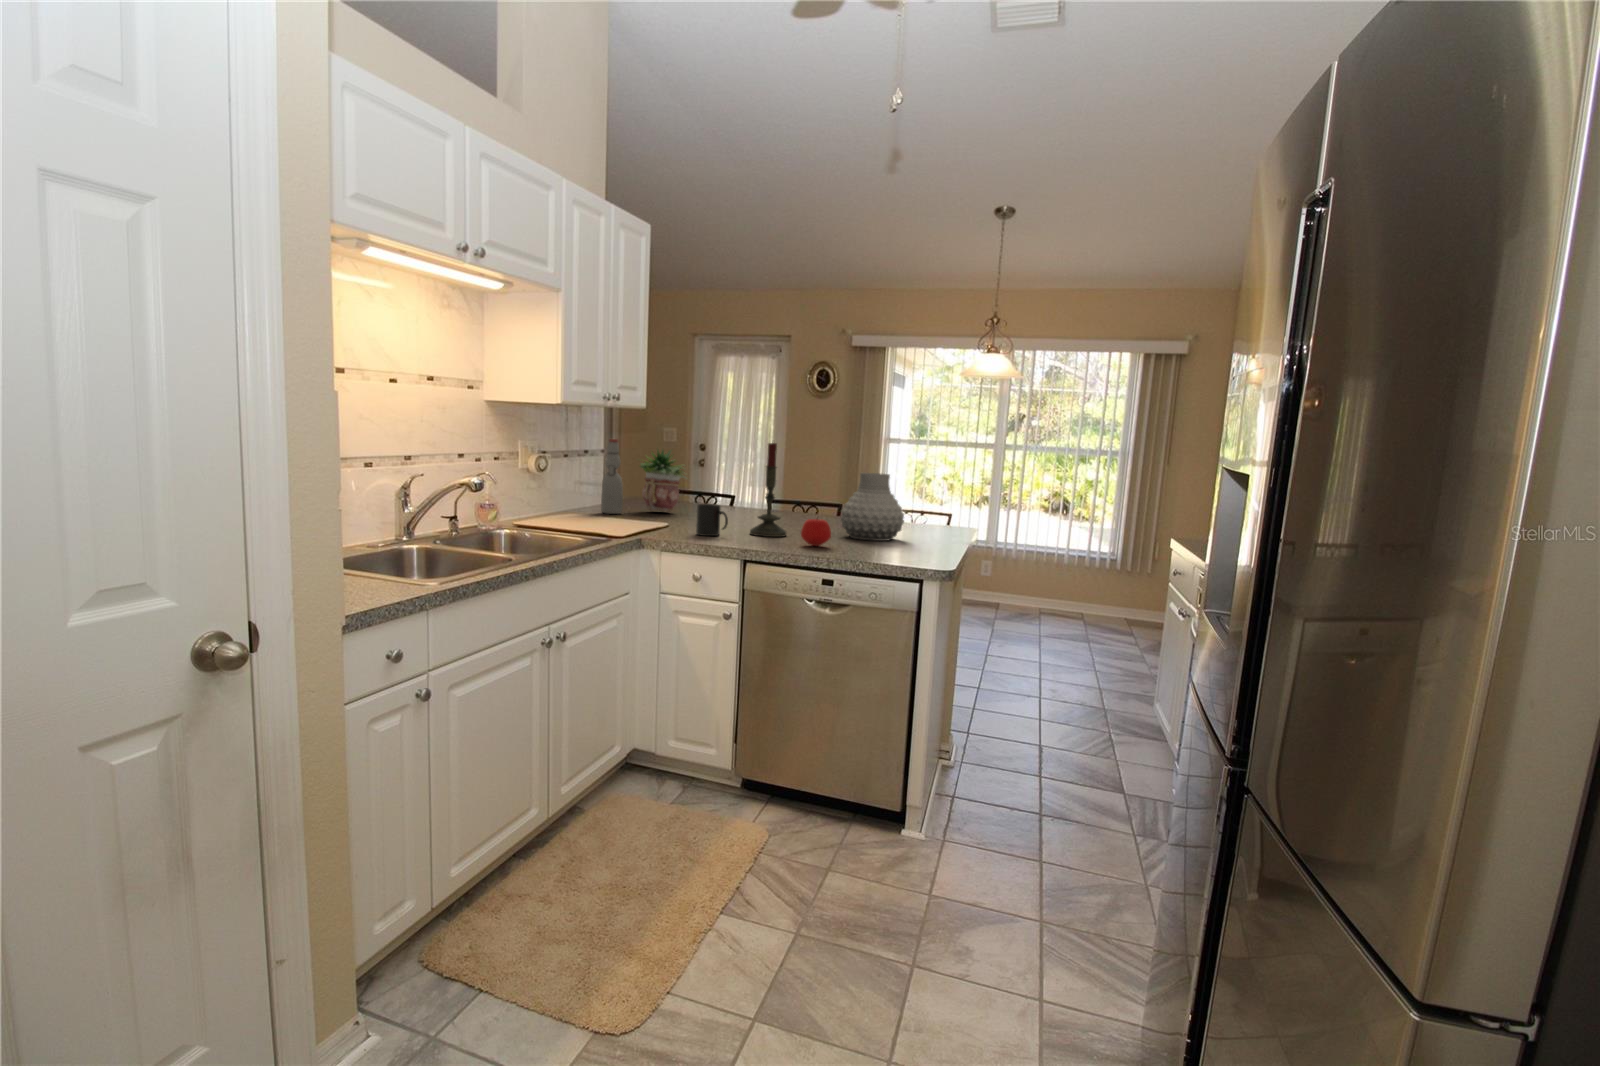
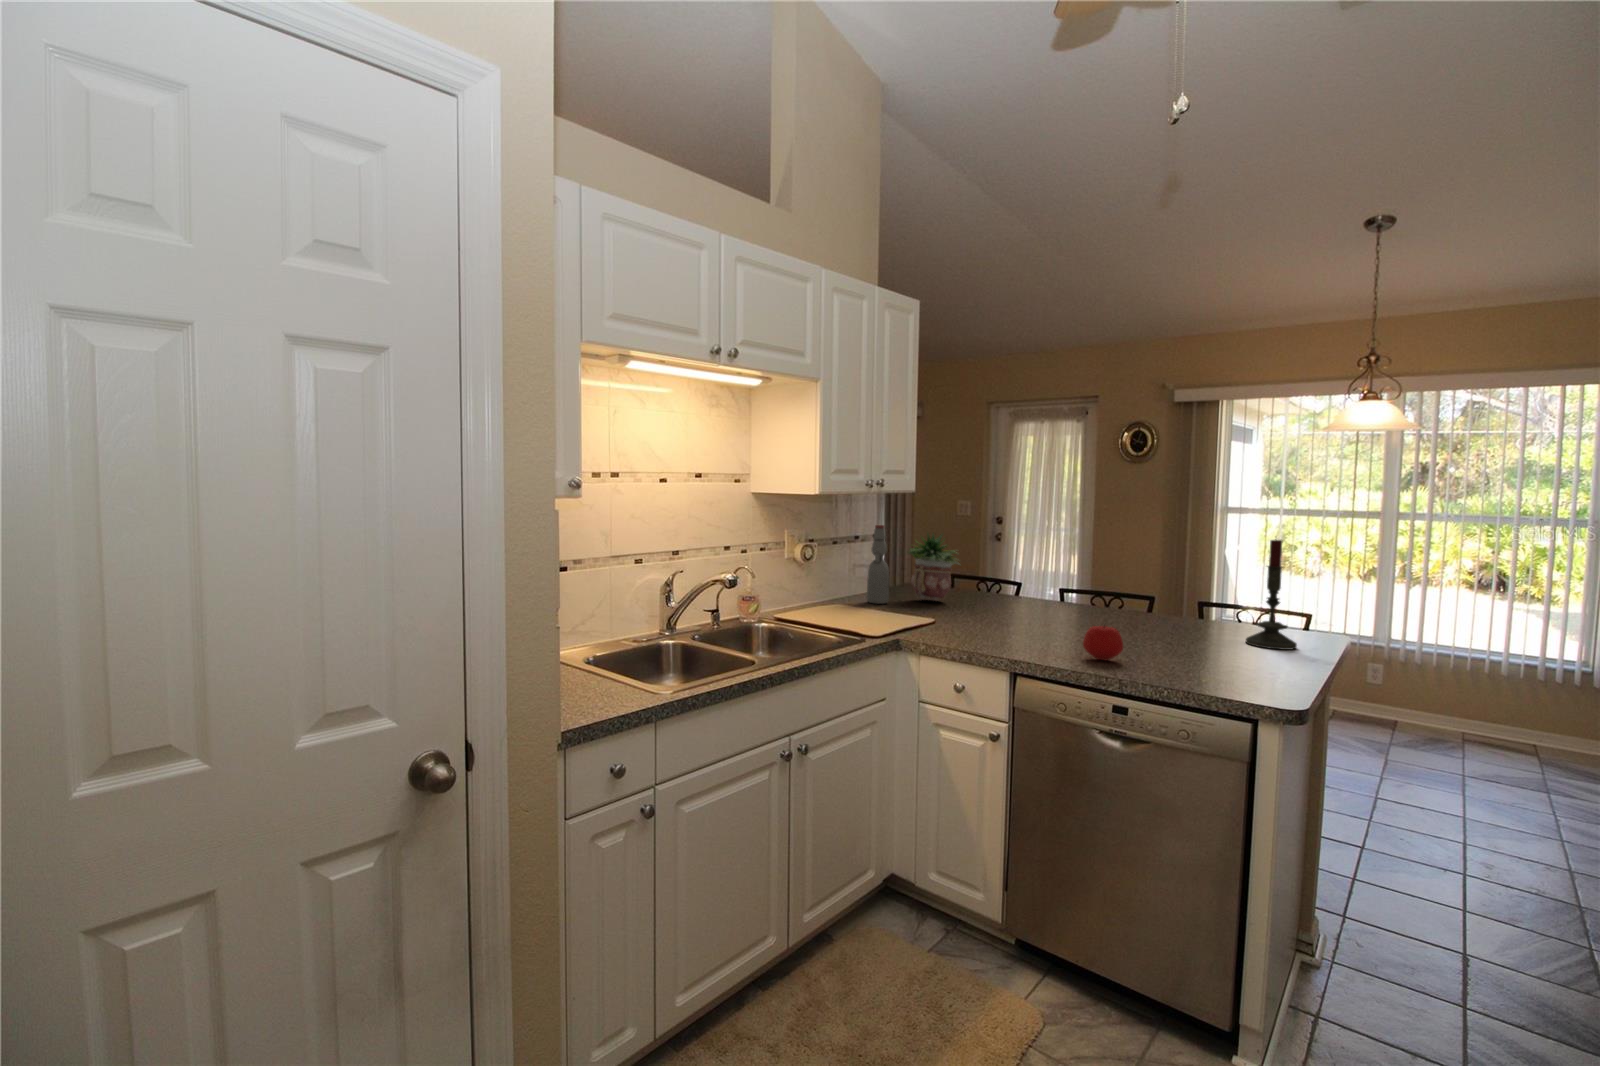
candle: present [750,443,786,537] -> present [1246,539,1297,650]
vase: present [841,473,904,541] -> none [1141,564,1232,652]
mug: present [696,504,728,536] -> none [958,602,994,640]

